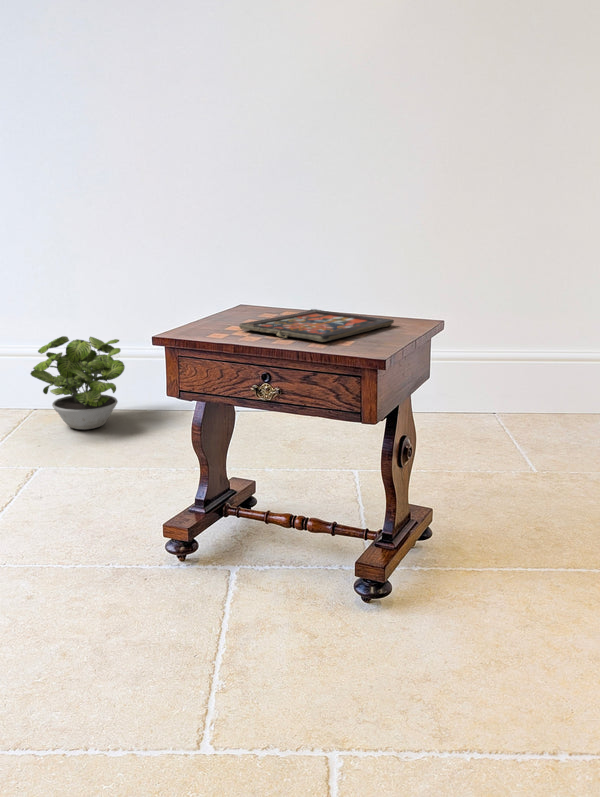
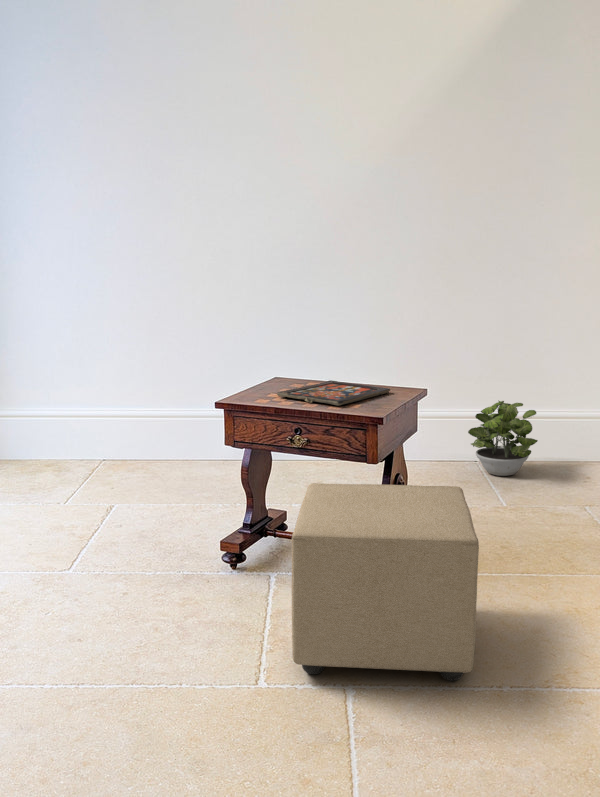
potted plant: present [30,336,125,430] -> present [468,401,538,476]
ottoman: none [248,451,530,744] -> present [291,483,479,681]

